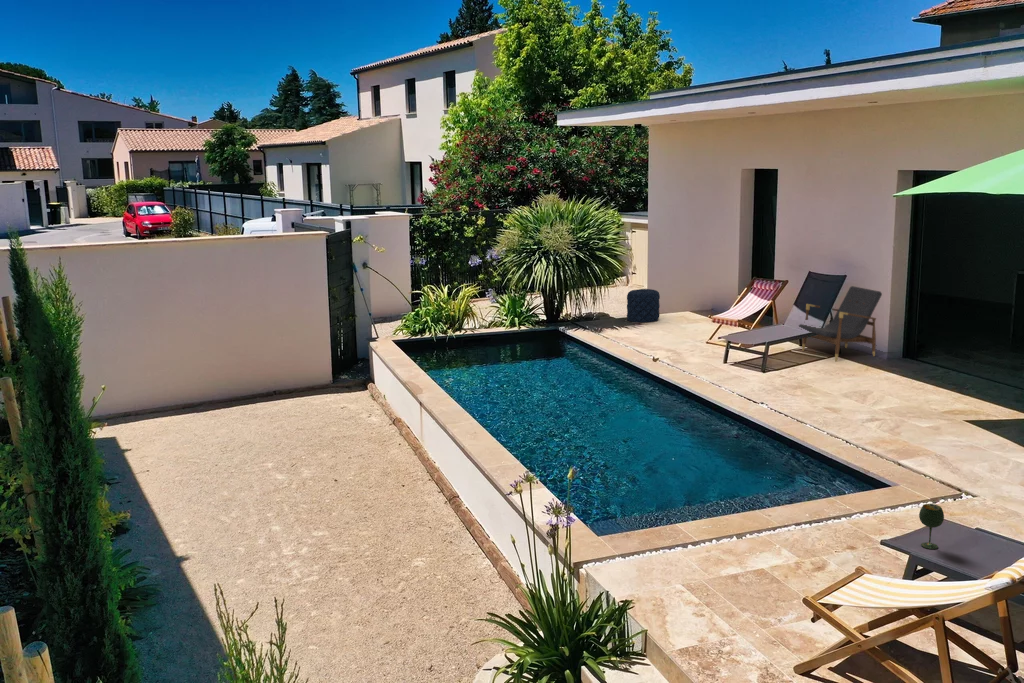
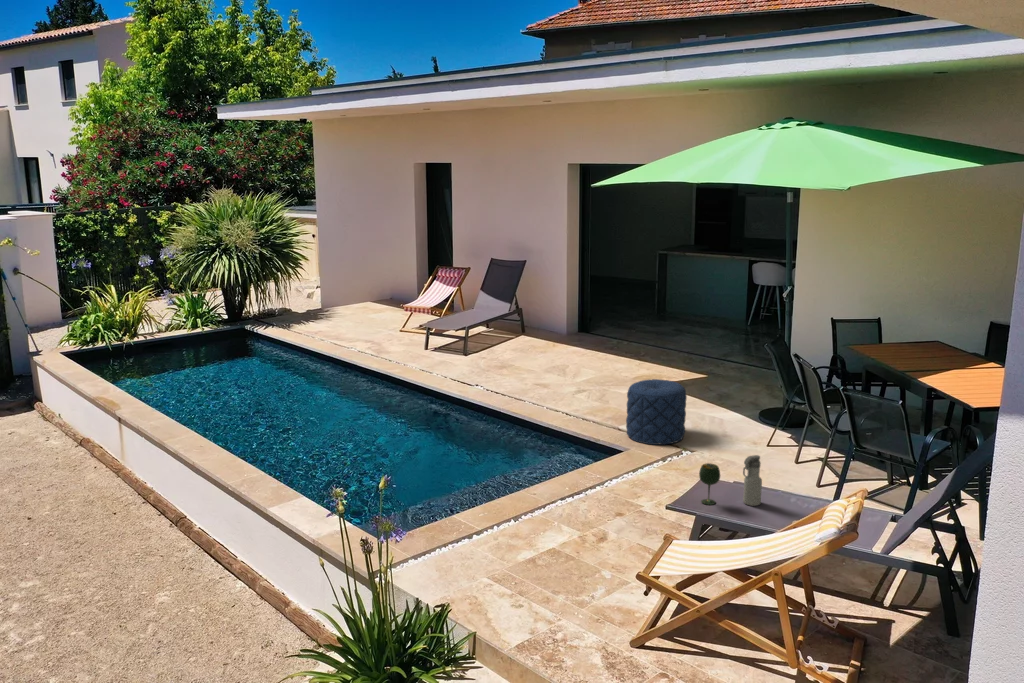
lounge chair: present [799,286,882,361] -> none [489,272,560,342]
pouf: present [627,289,660,322] -> present [626,379,687,445]
water bottle: none [971,502,994,558] -> present [743,455,762,506]

